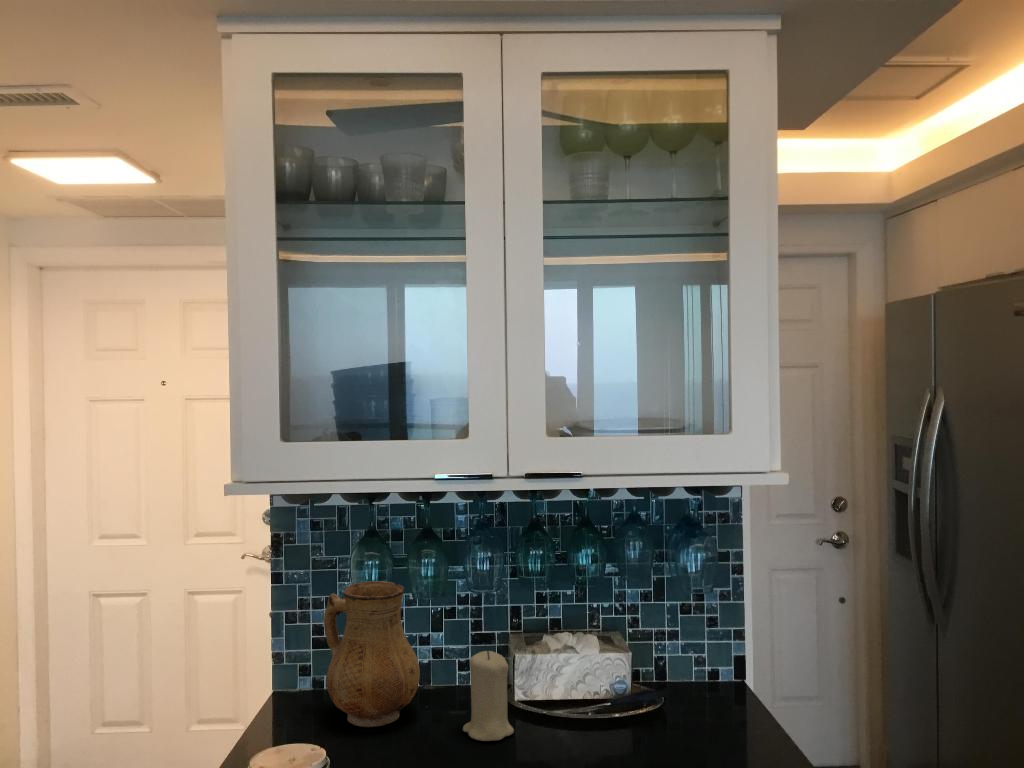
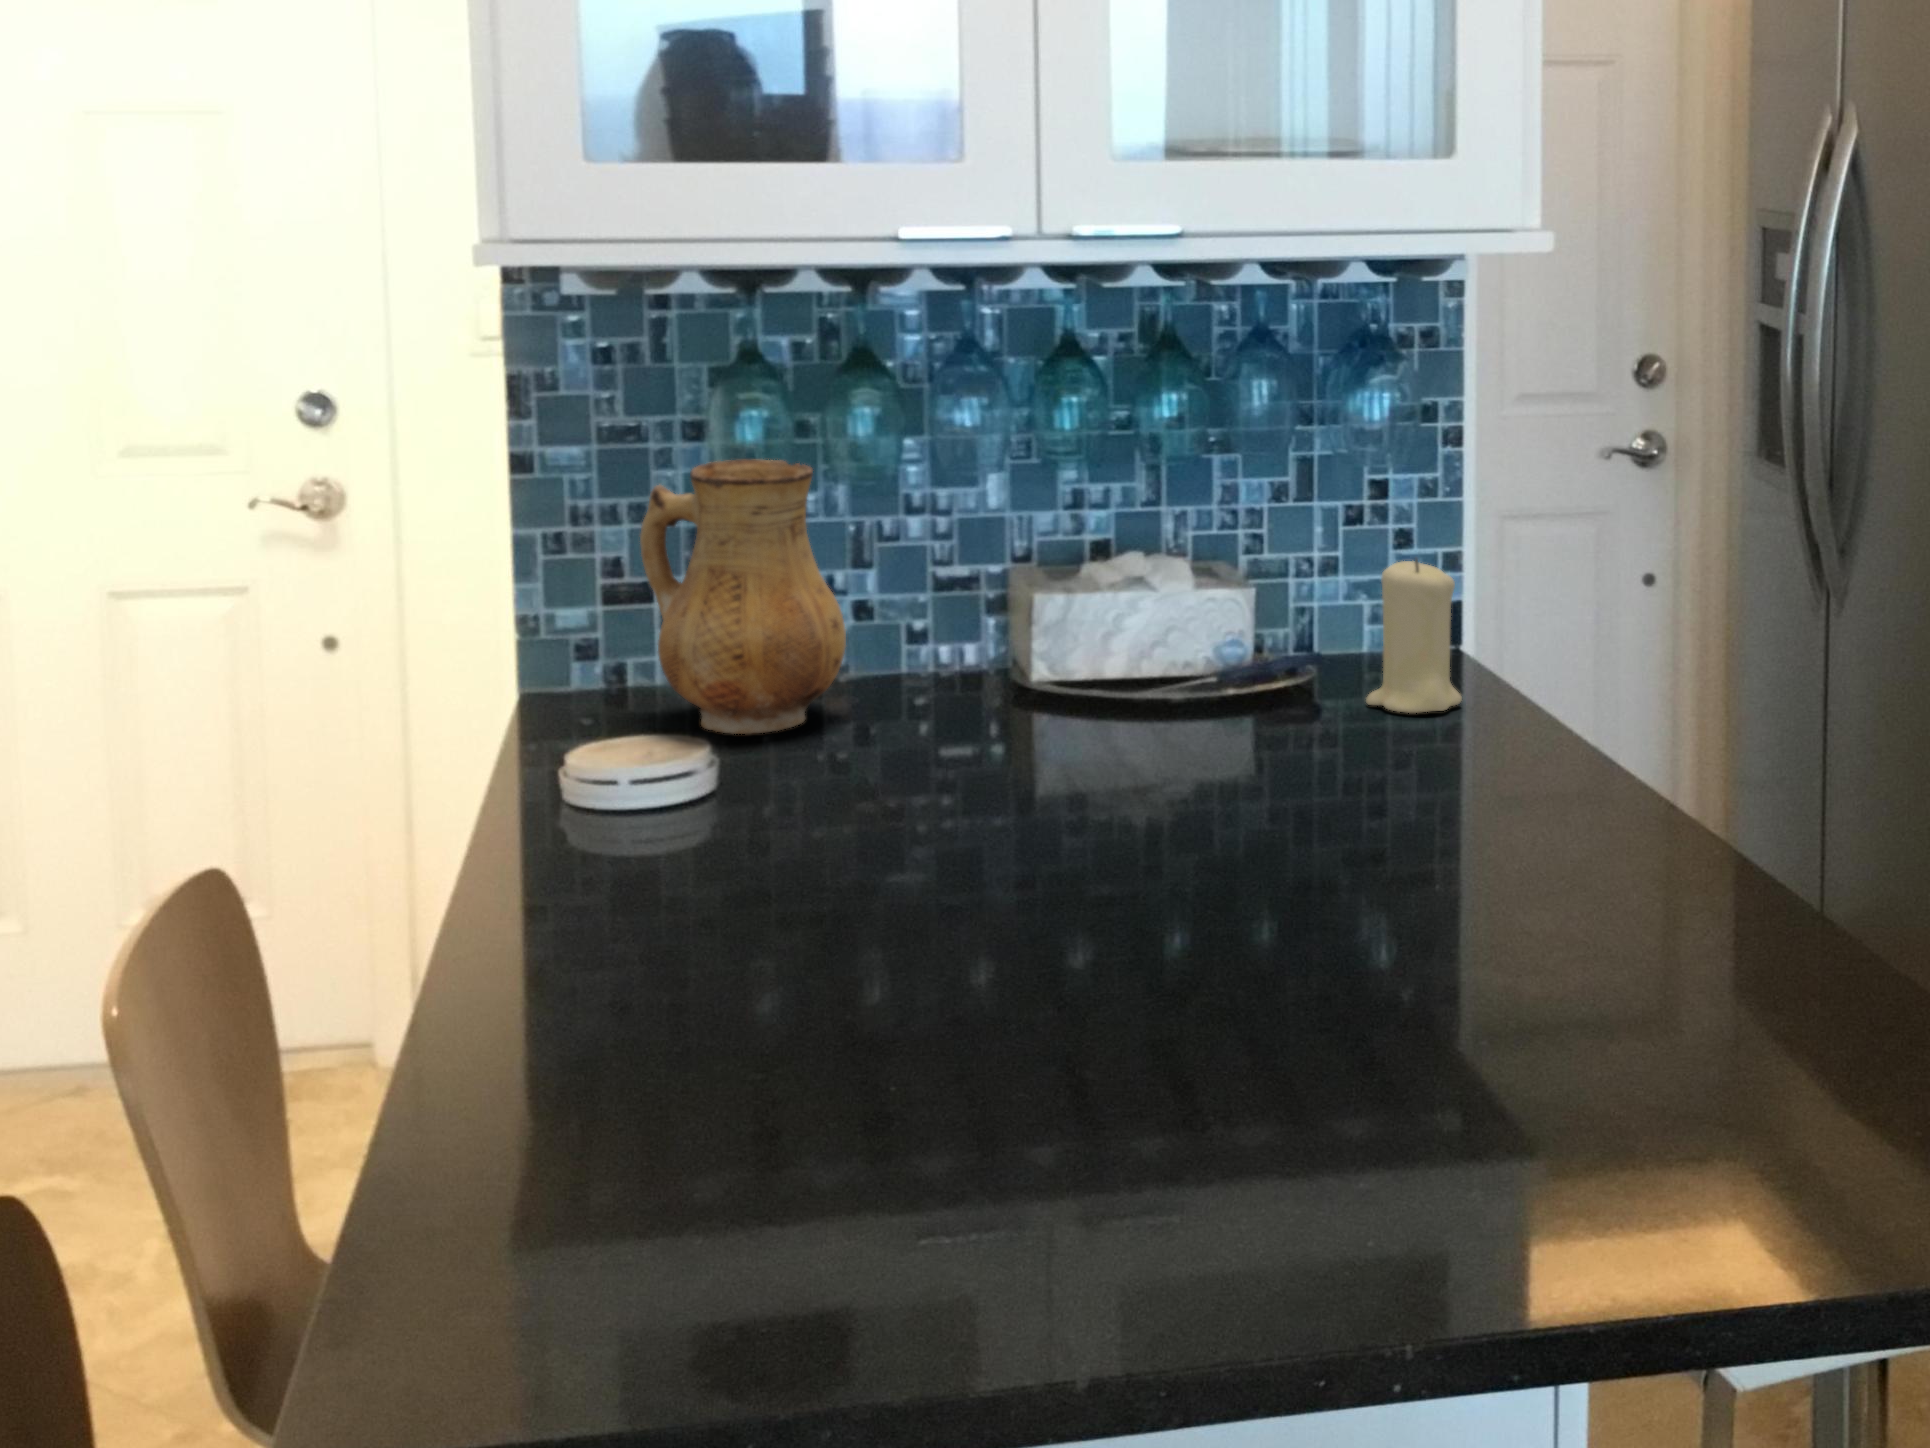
candle: present [463,651,514,741] -> present [1366,559,1462,713]

